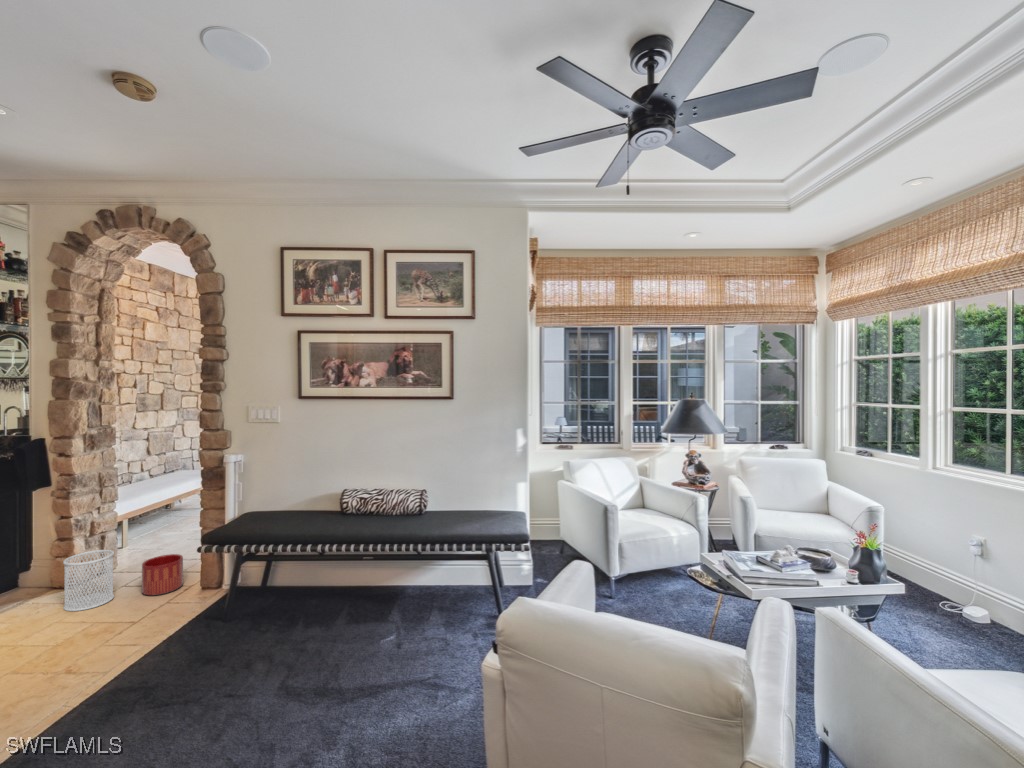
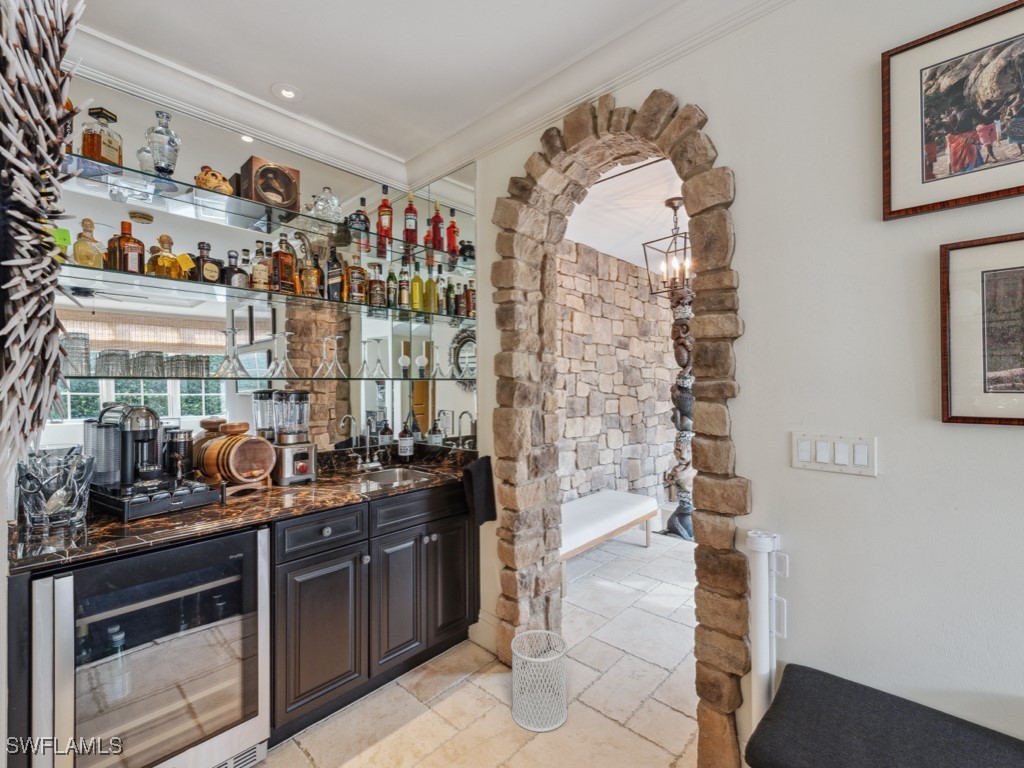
planter: present [142,554,183,596] -> none [602,660,658,740]

